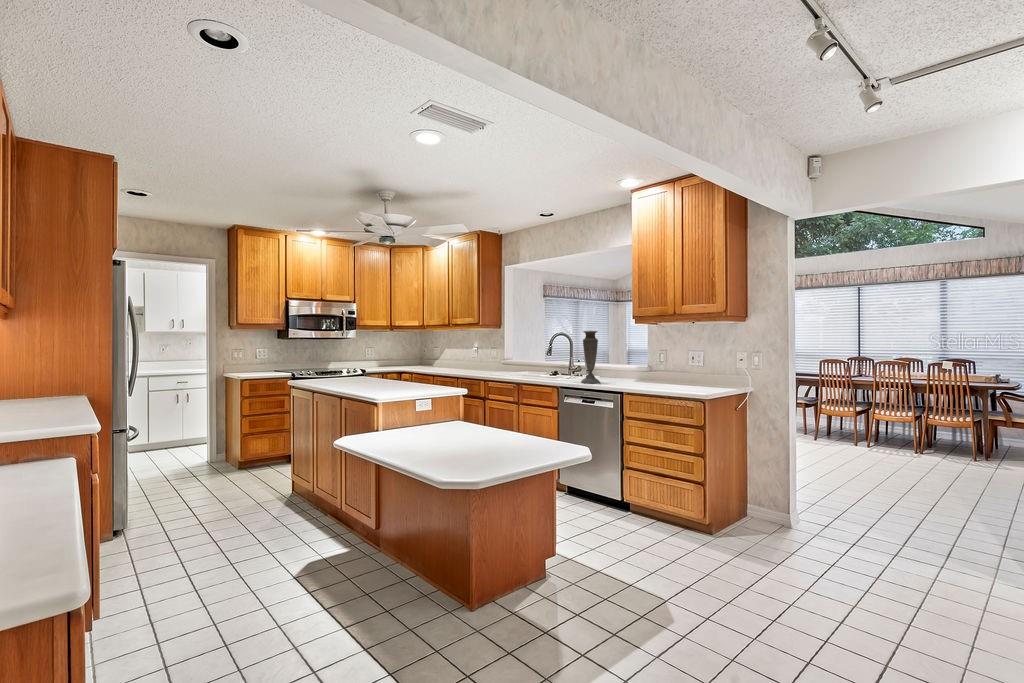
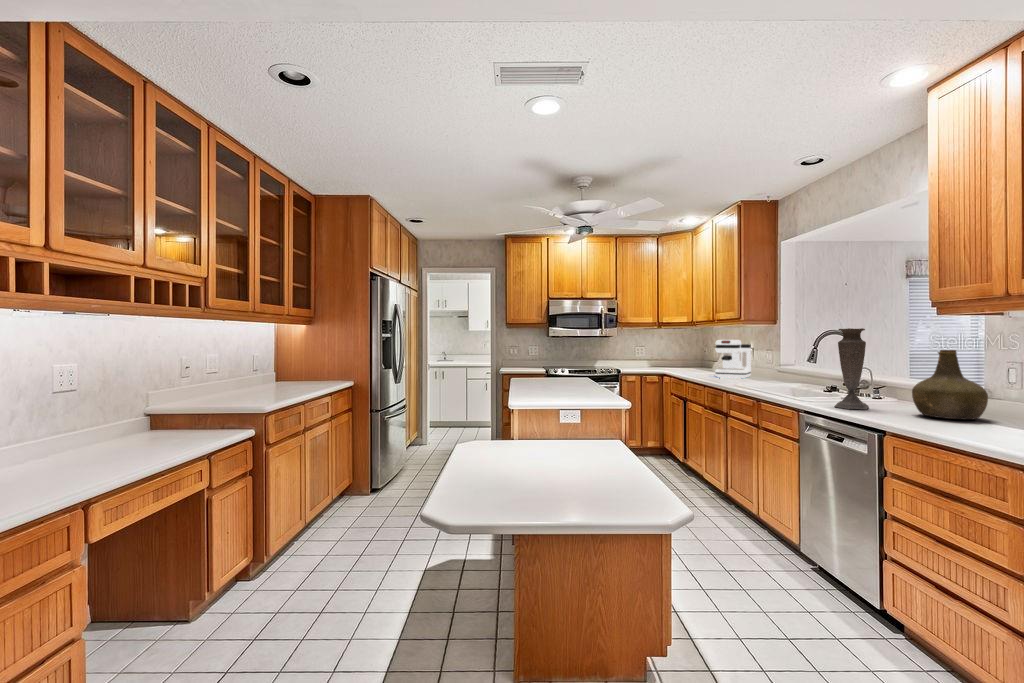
coffee maker: none [458,341,482,372] -> present [715,340,751,379]
bottle: none [624,344,658,383] -> present [912,350,988,419]

